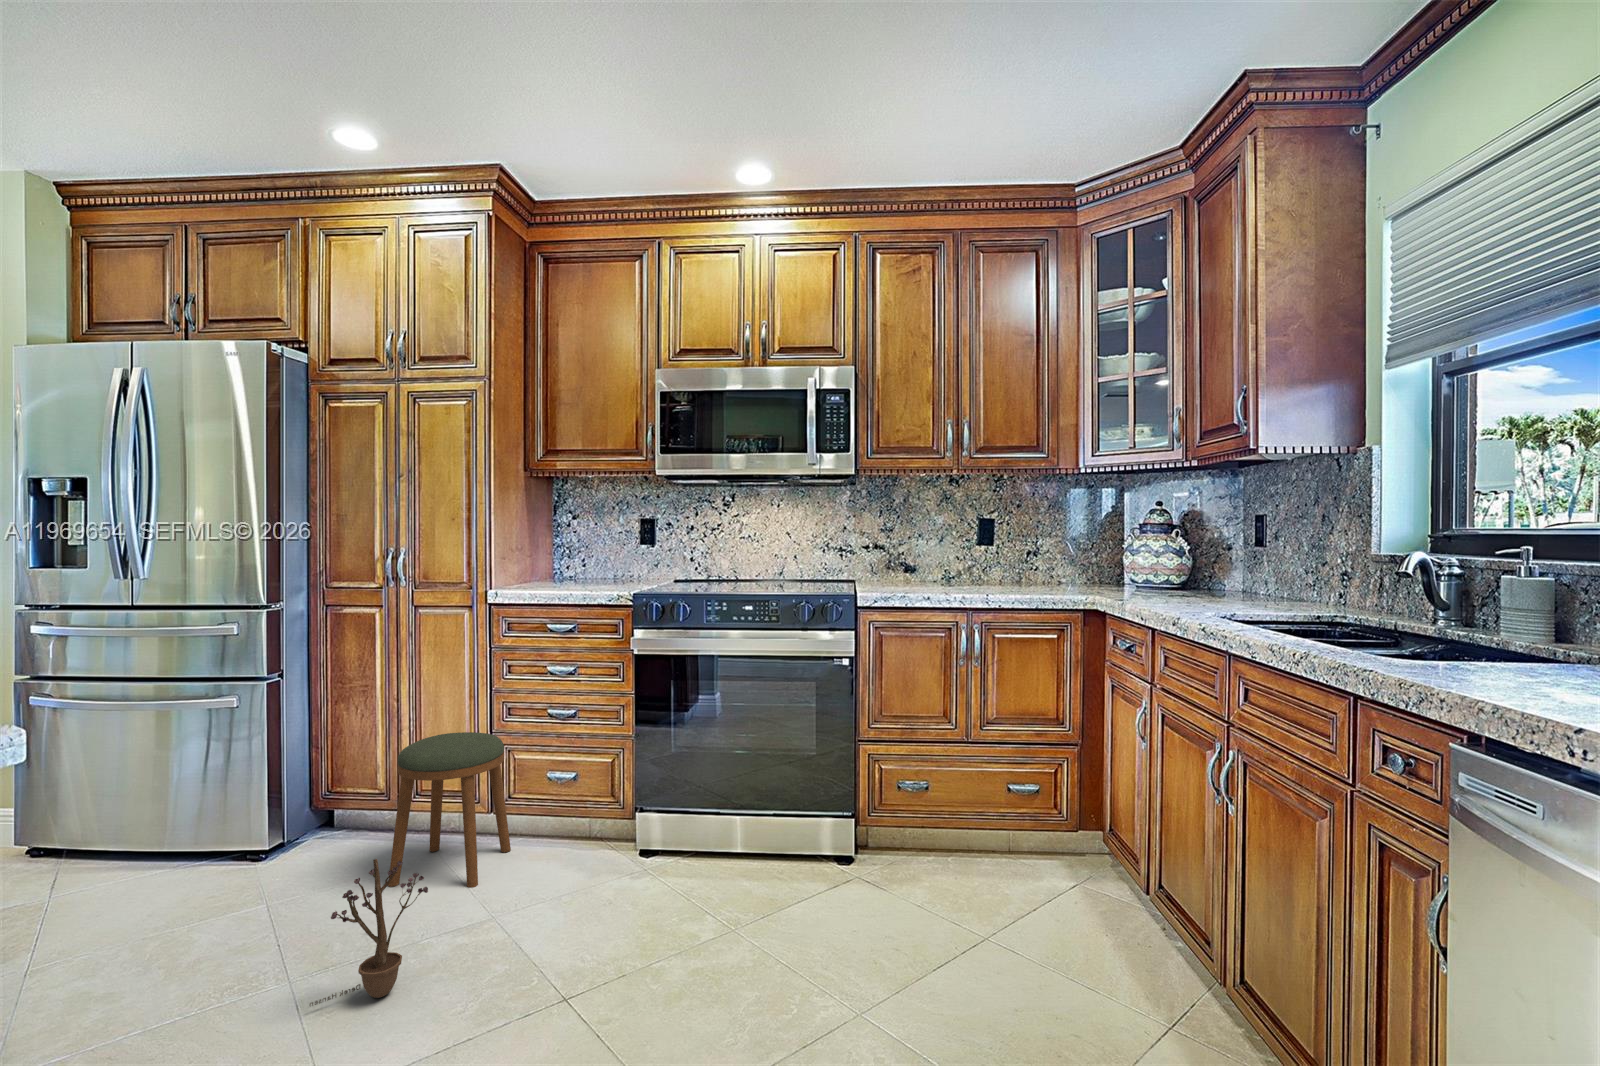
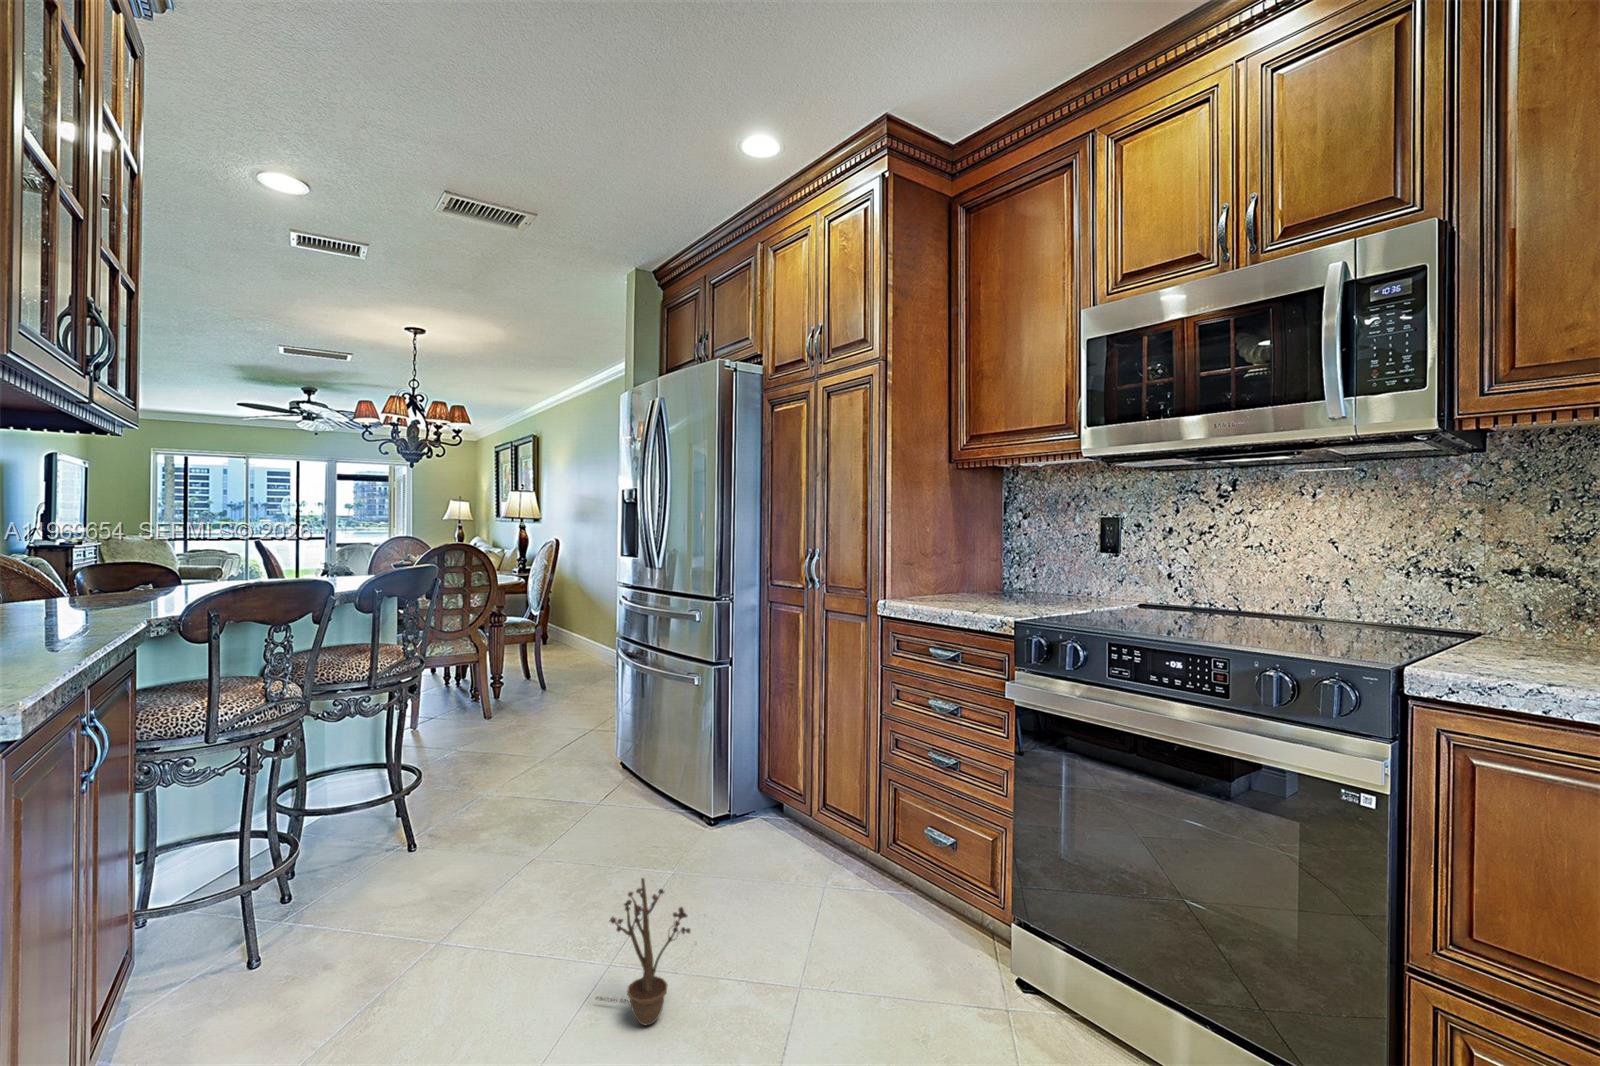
stool: present [388,732,511,888] -> none [765,751,891,935]

